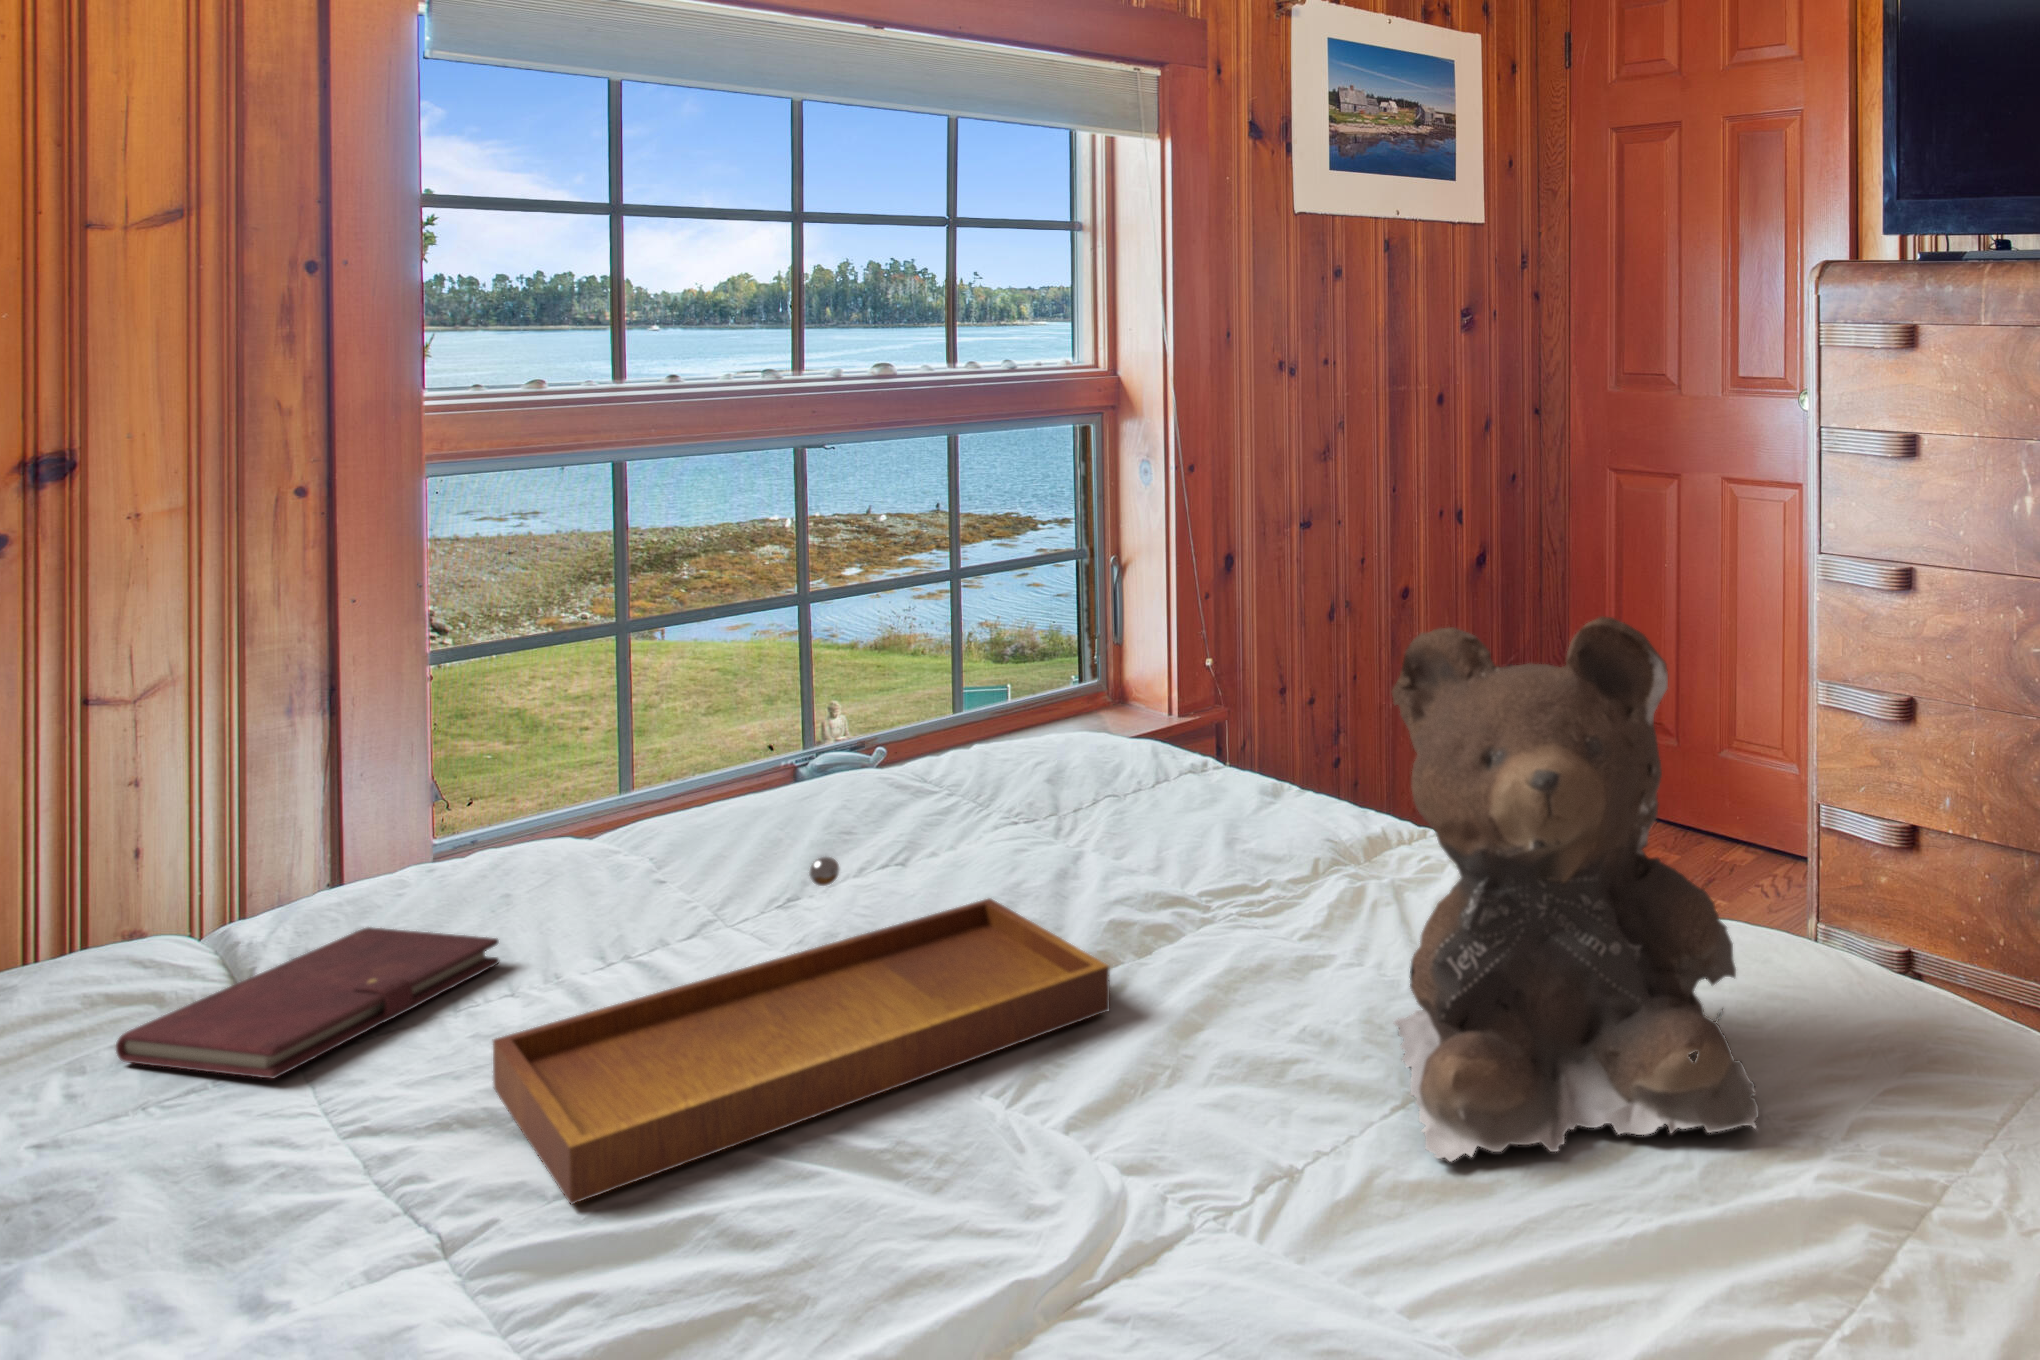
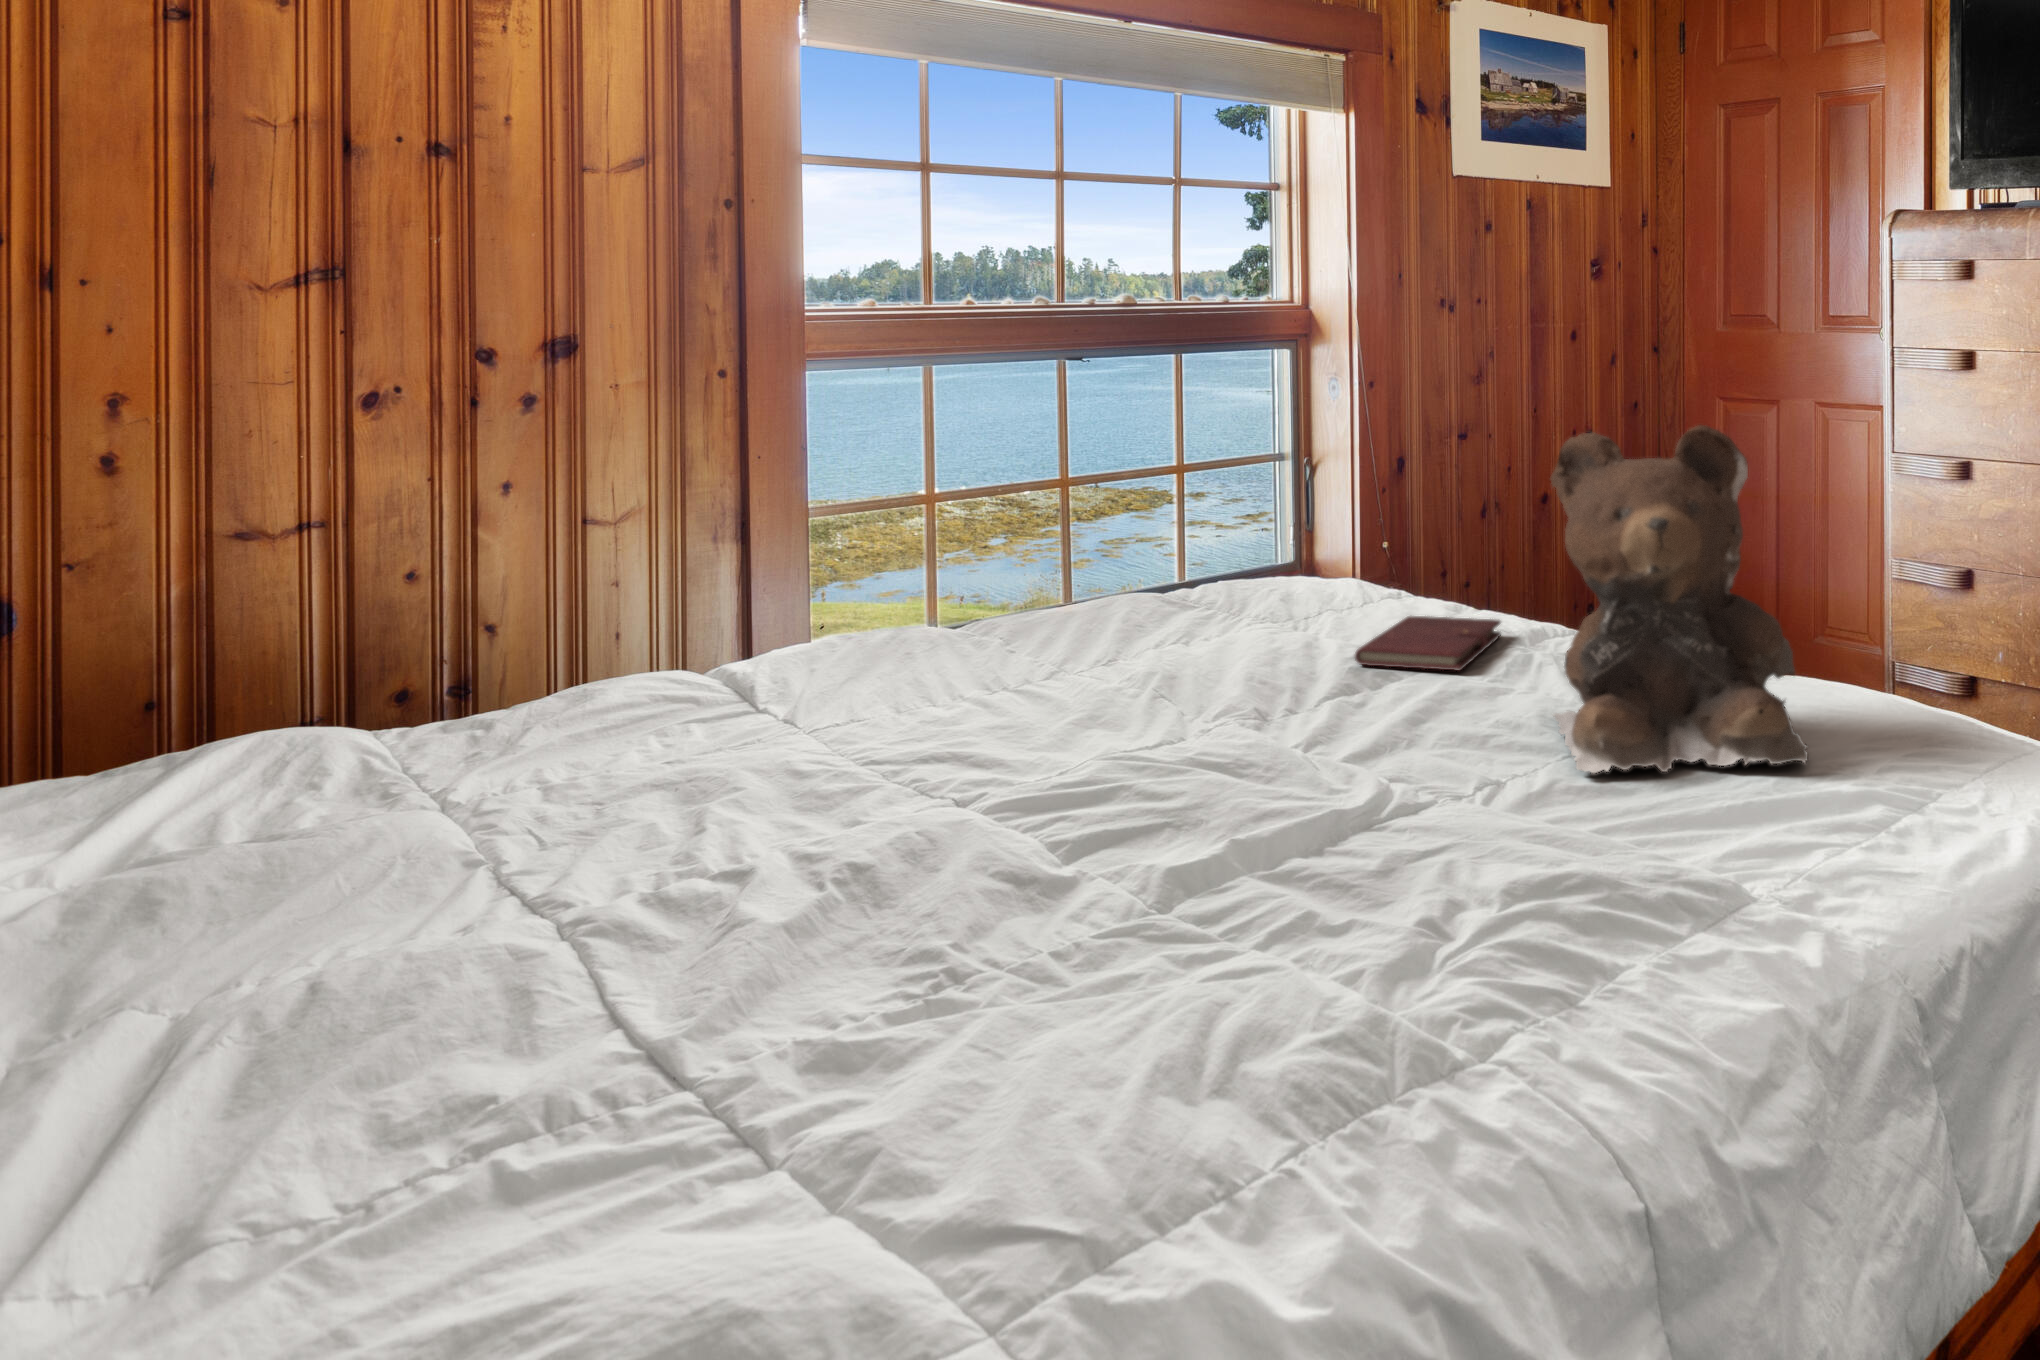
tray: present [493,857,1110,1204] -> none [942,593,1350,780]
notebook: present [116,927,499,1079] -> present [1355,616,1501,671]

